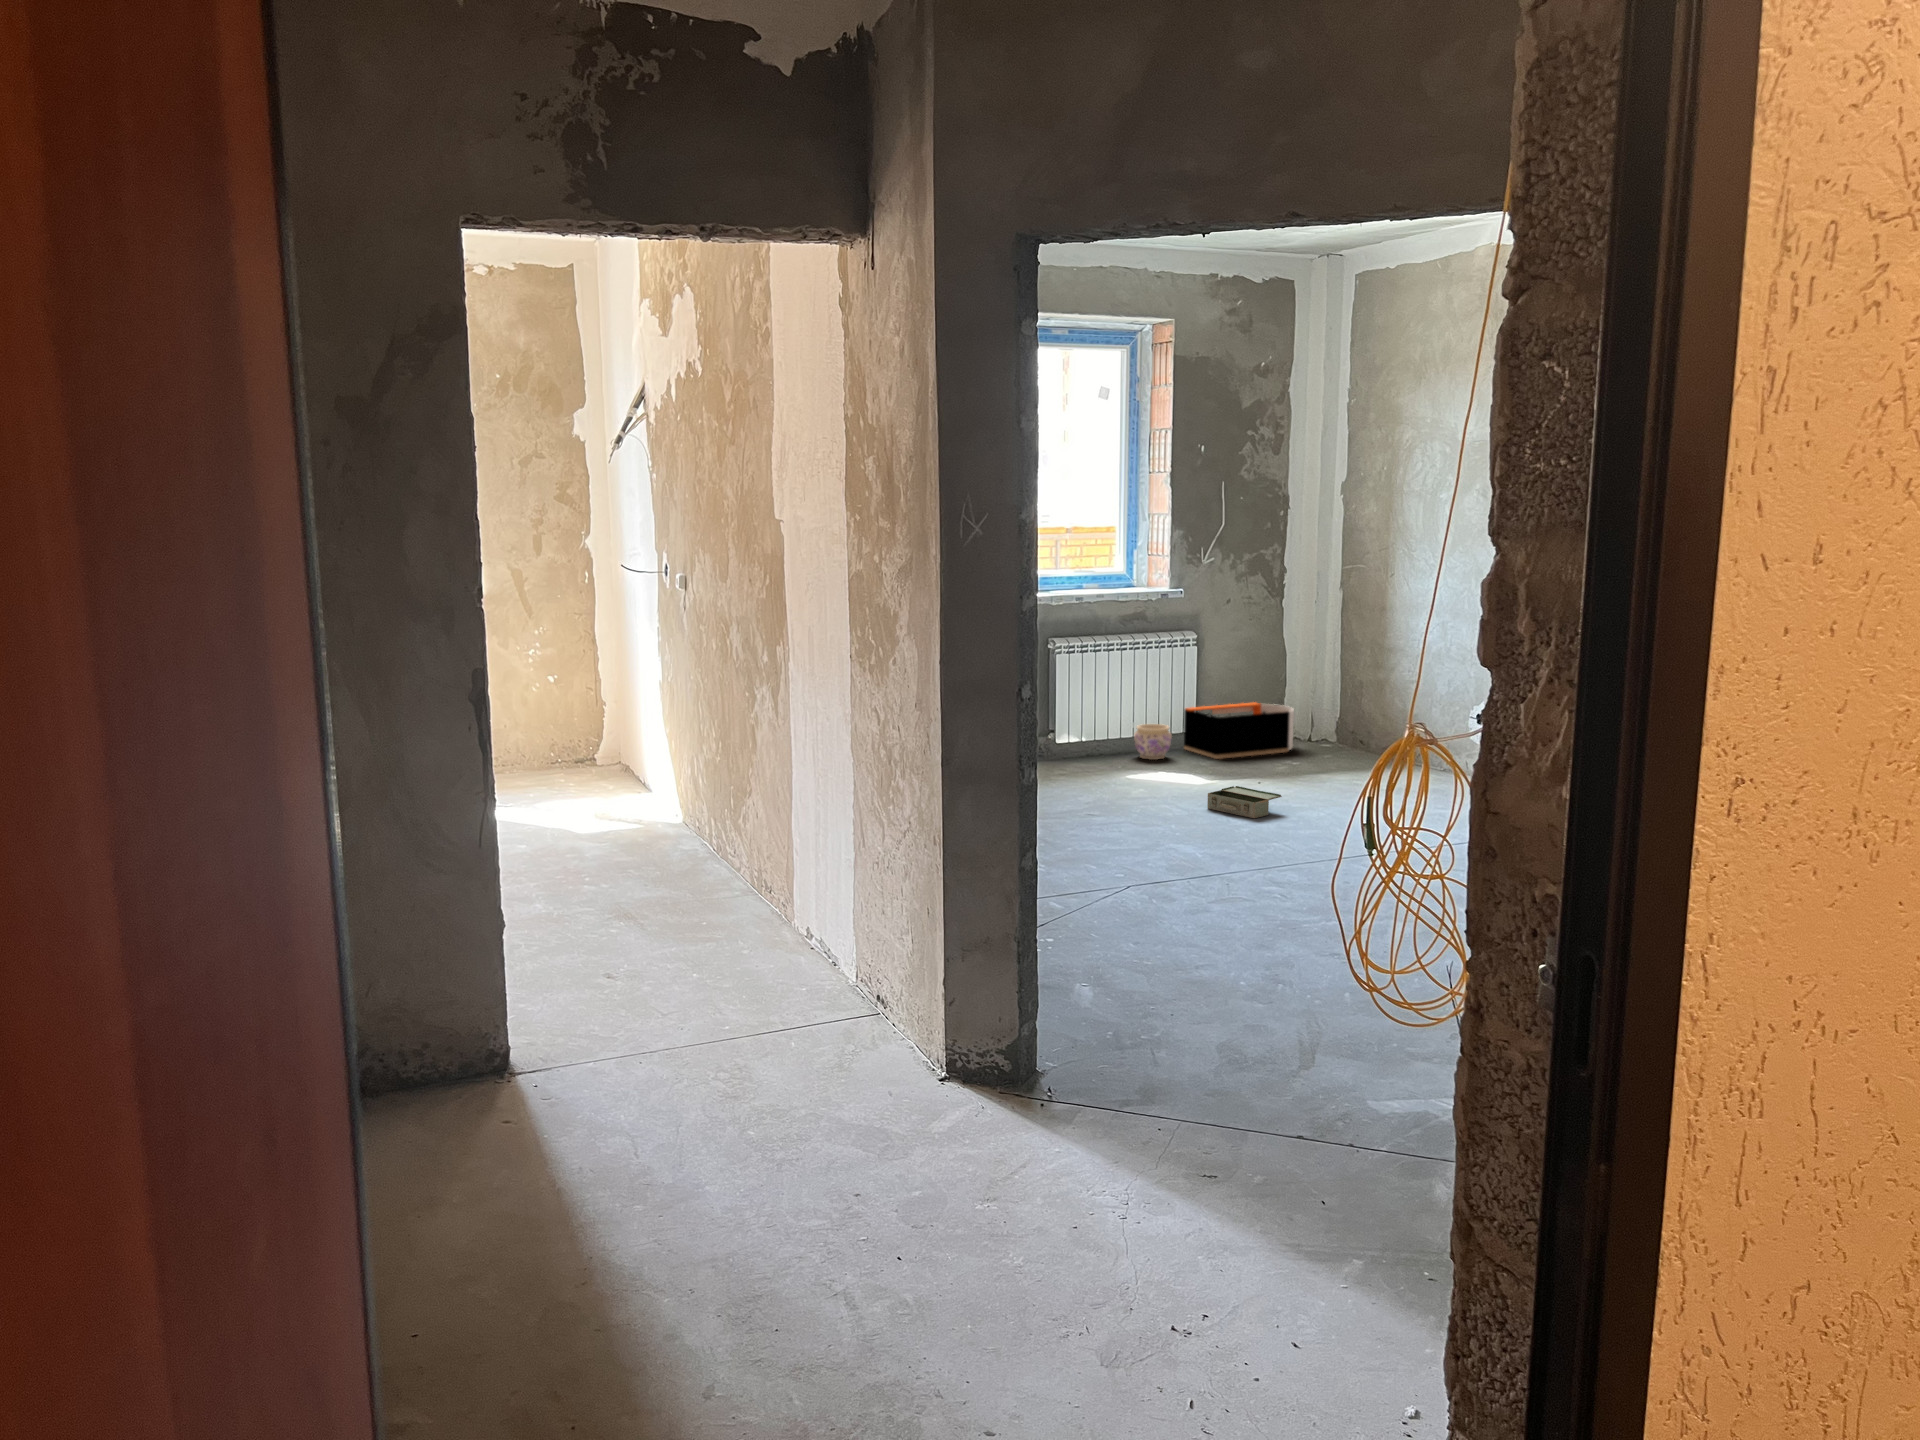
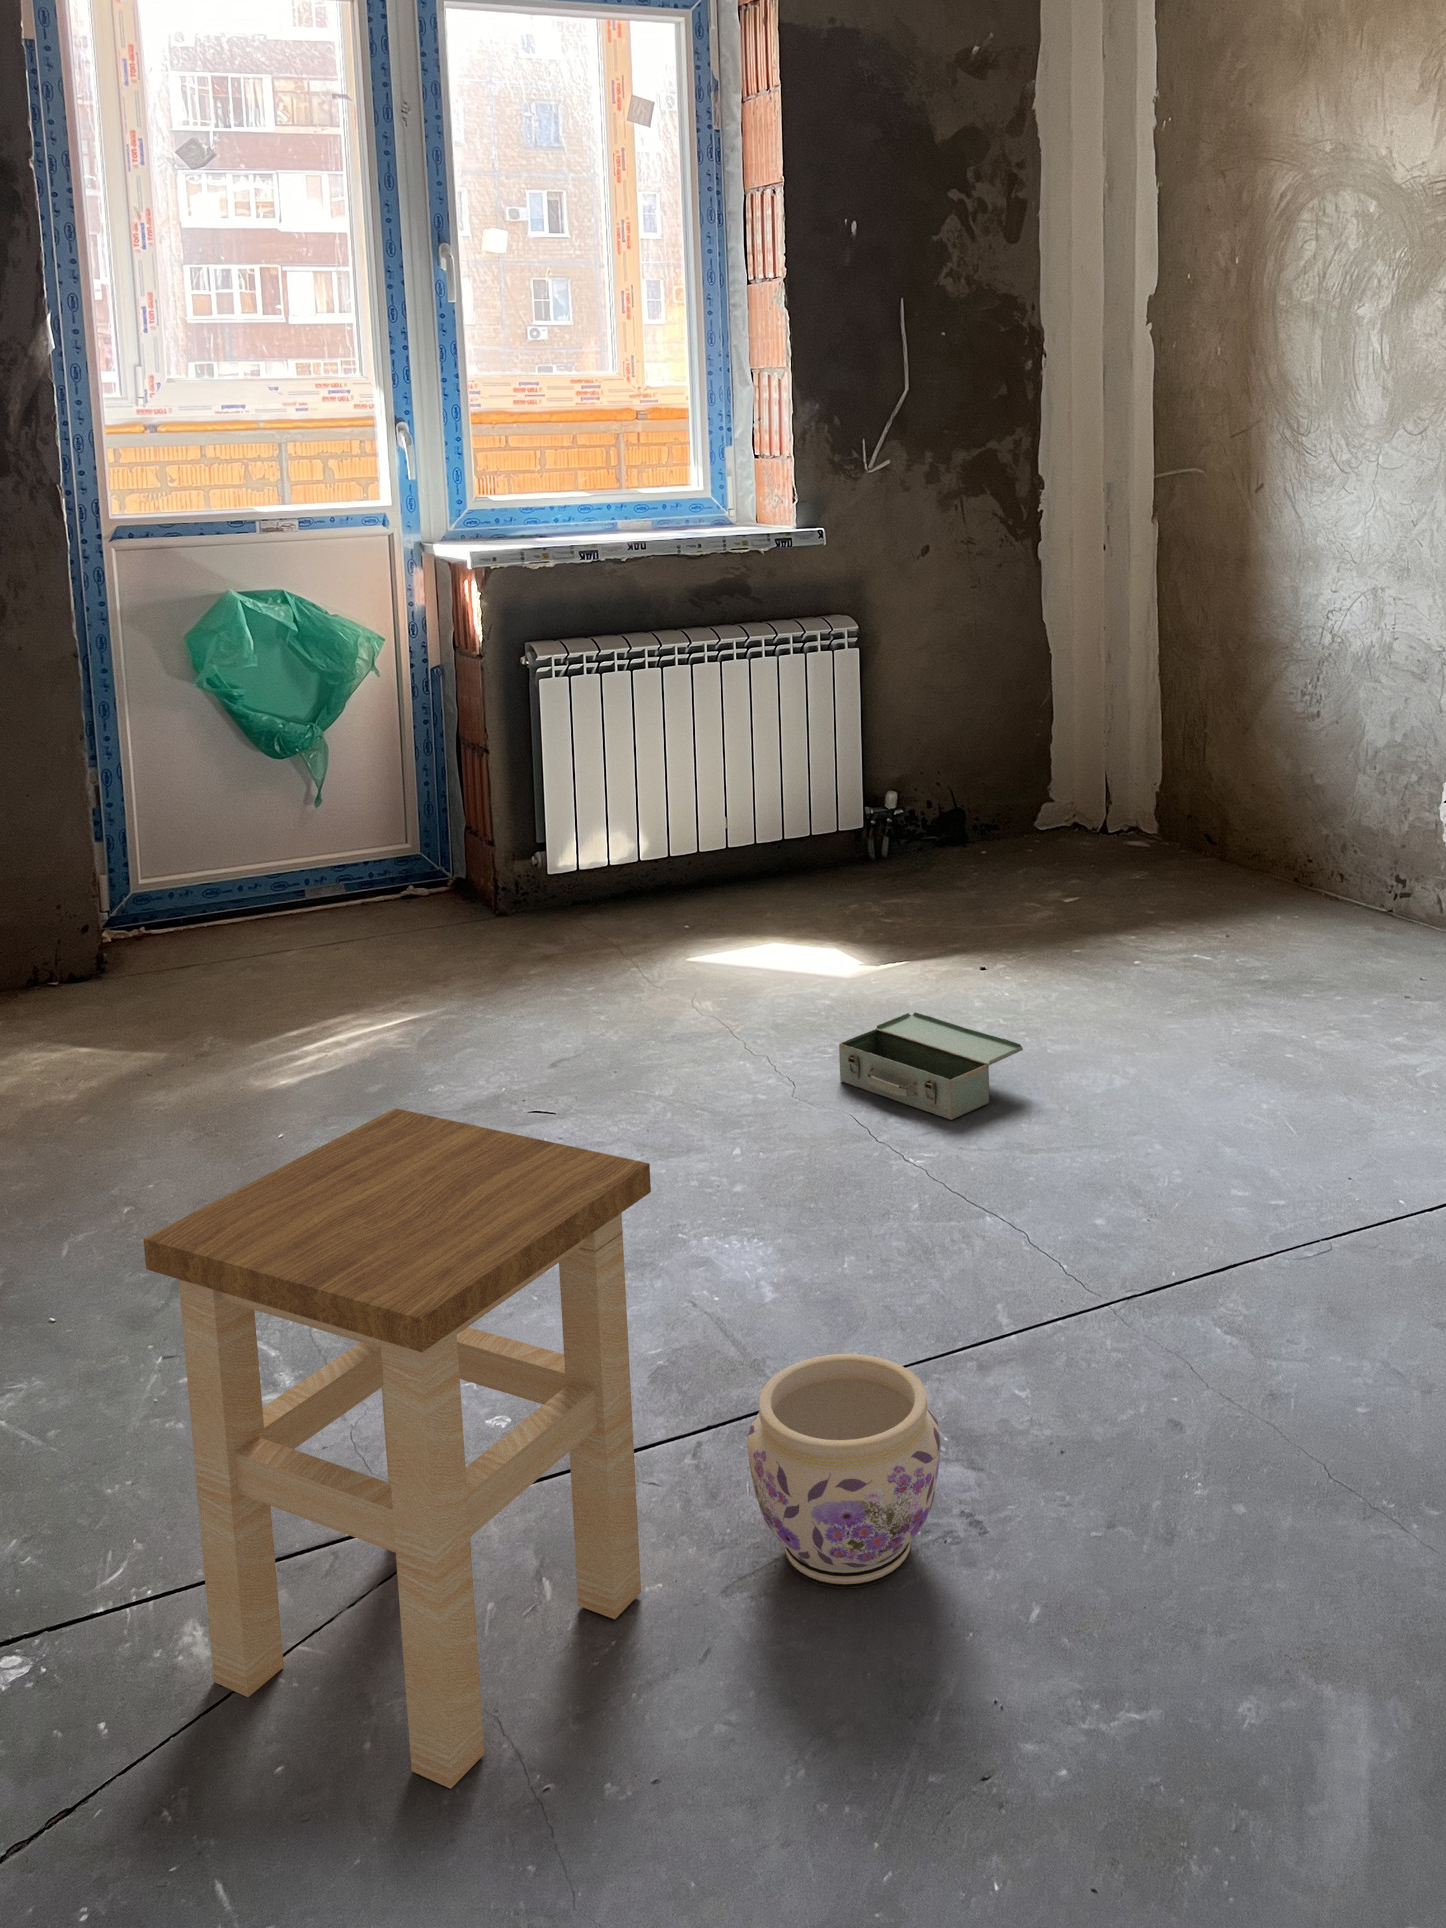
storage bin: present [1184,702,1294,759] -> none [839,757,1070,894]
planter: present [1134,724,1172,760] -> present [748,1354,941,1588]
stool: none [1066,757,1195,912] -> present [143,1108,651,1789]

